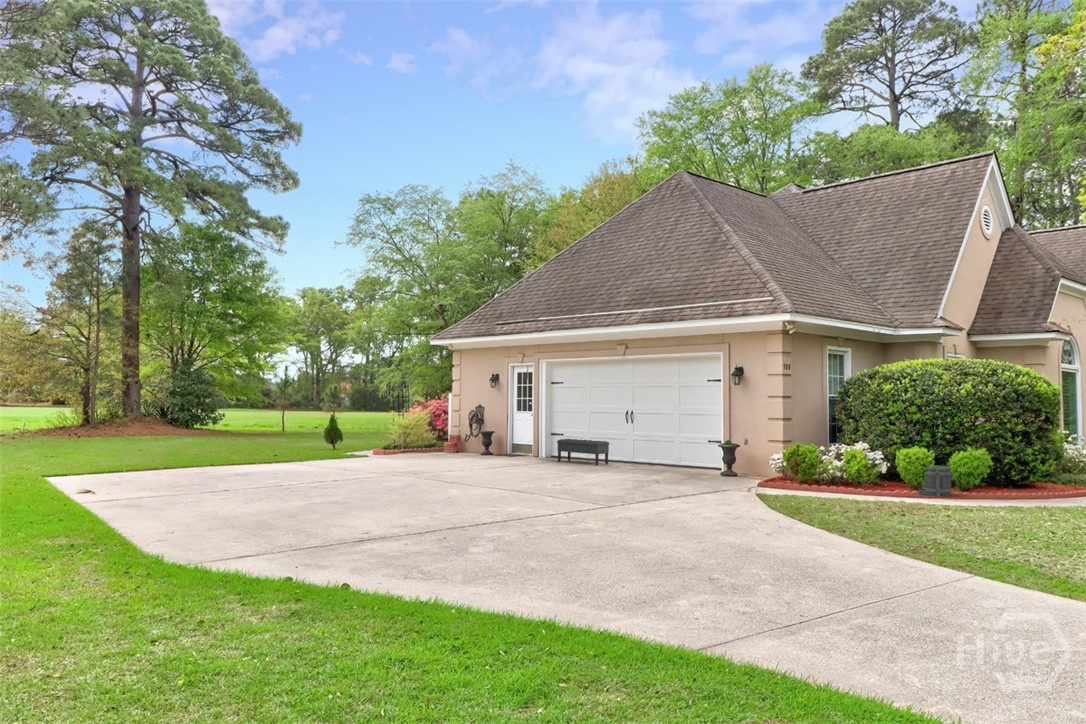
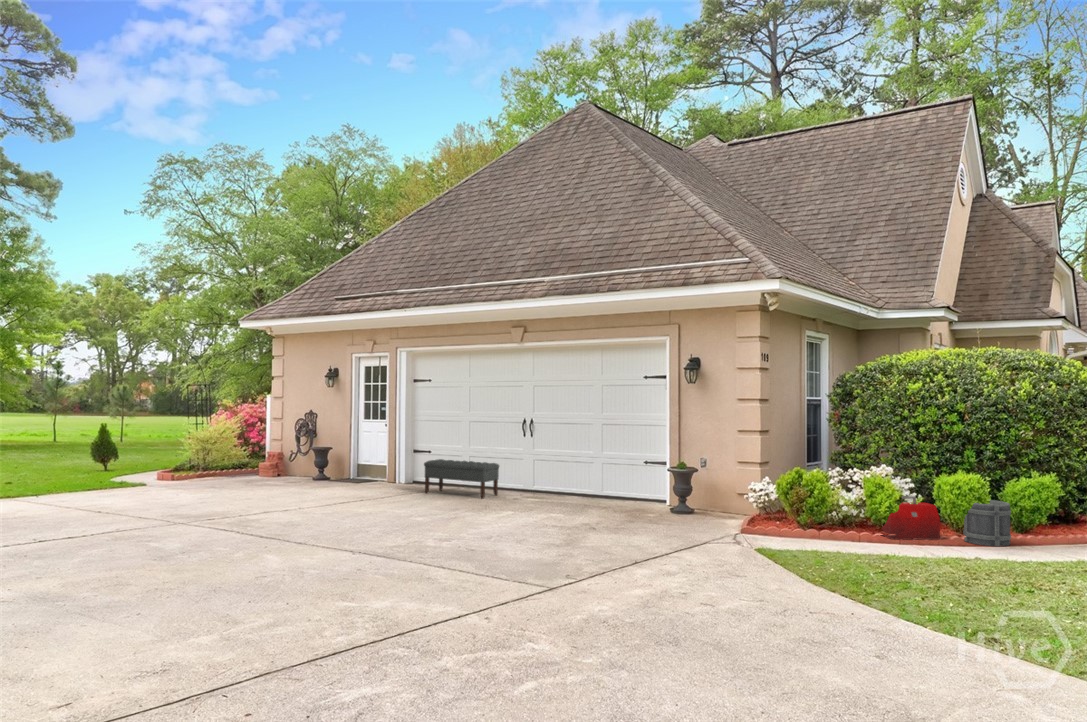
toolbox: none [860,463,902,492] -> present [882,496,940,540]

